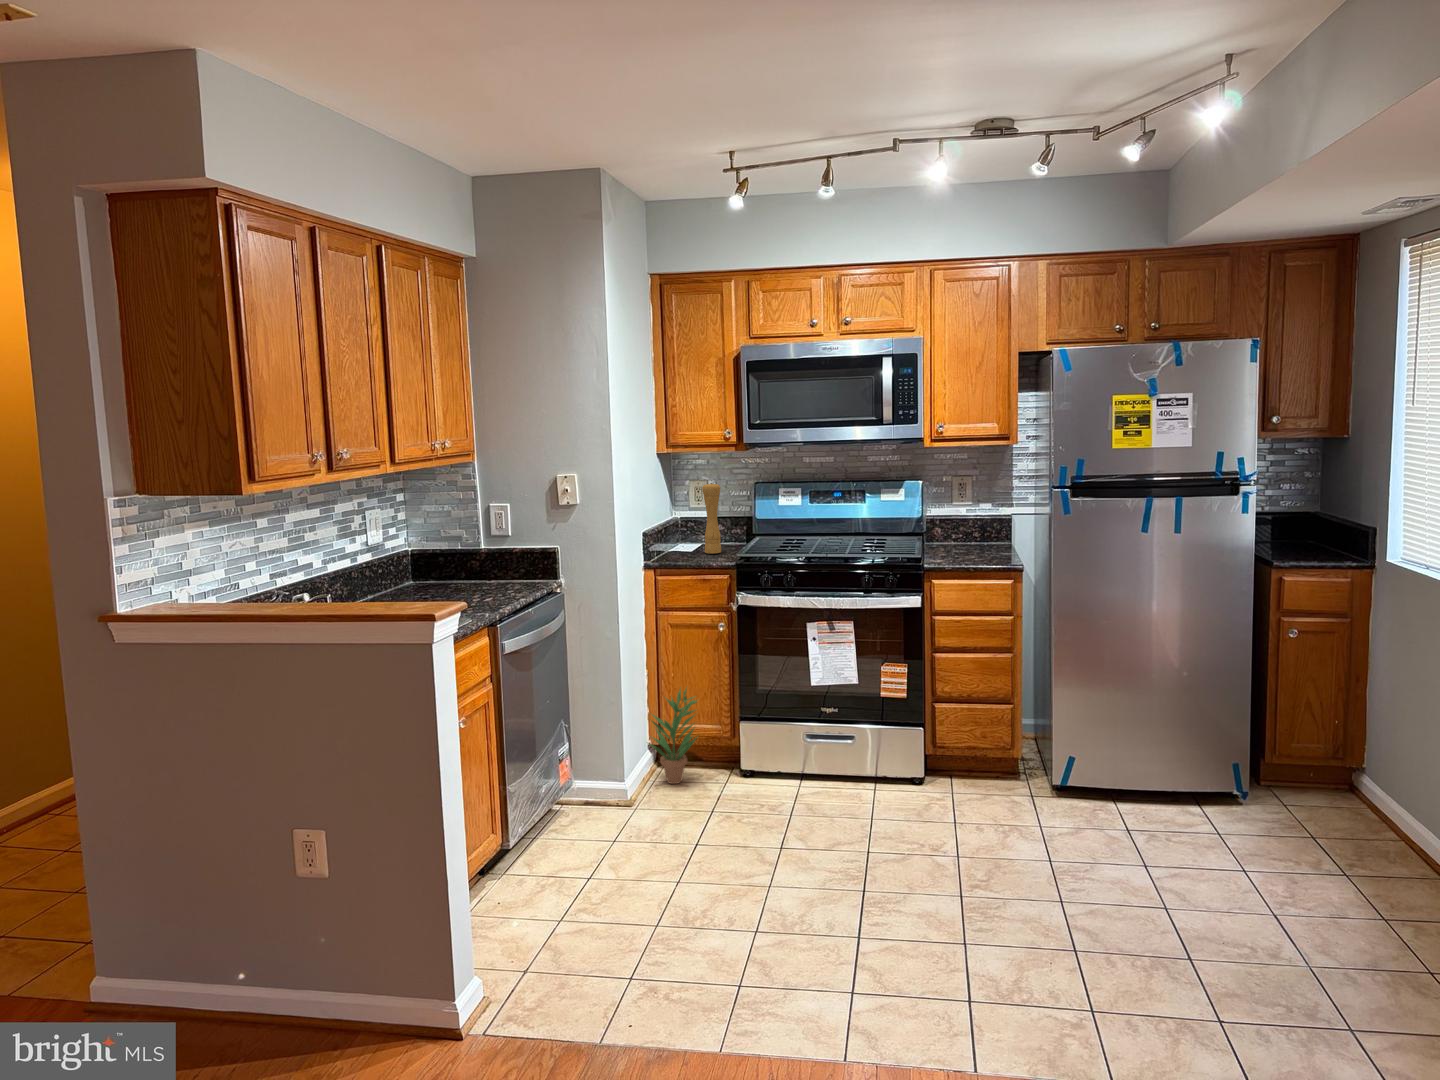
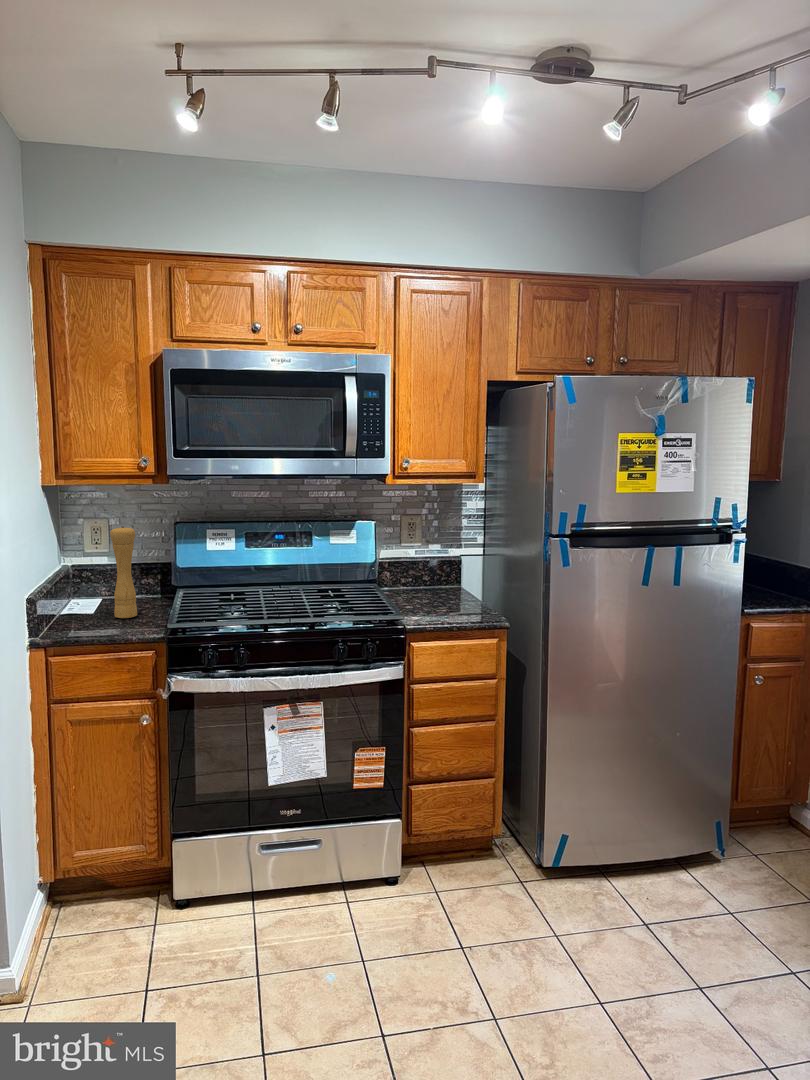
potted plant: present [650,689,697,784] -> none [38,807,118,945]

